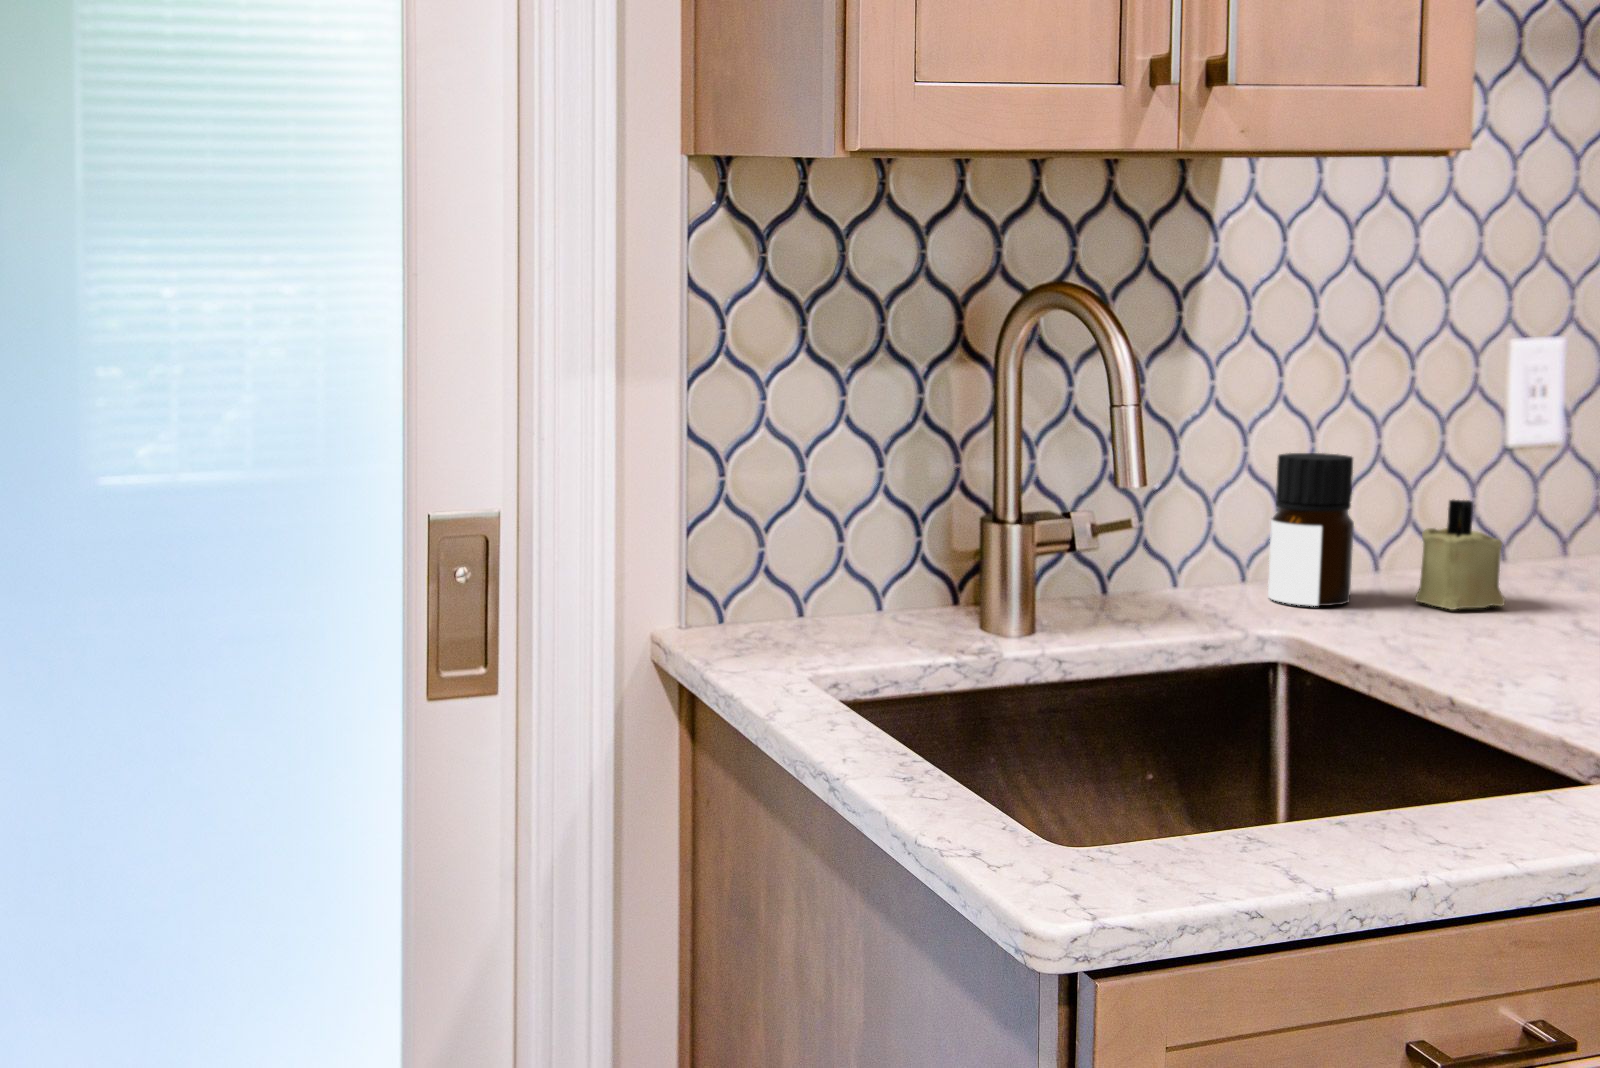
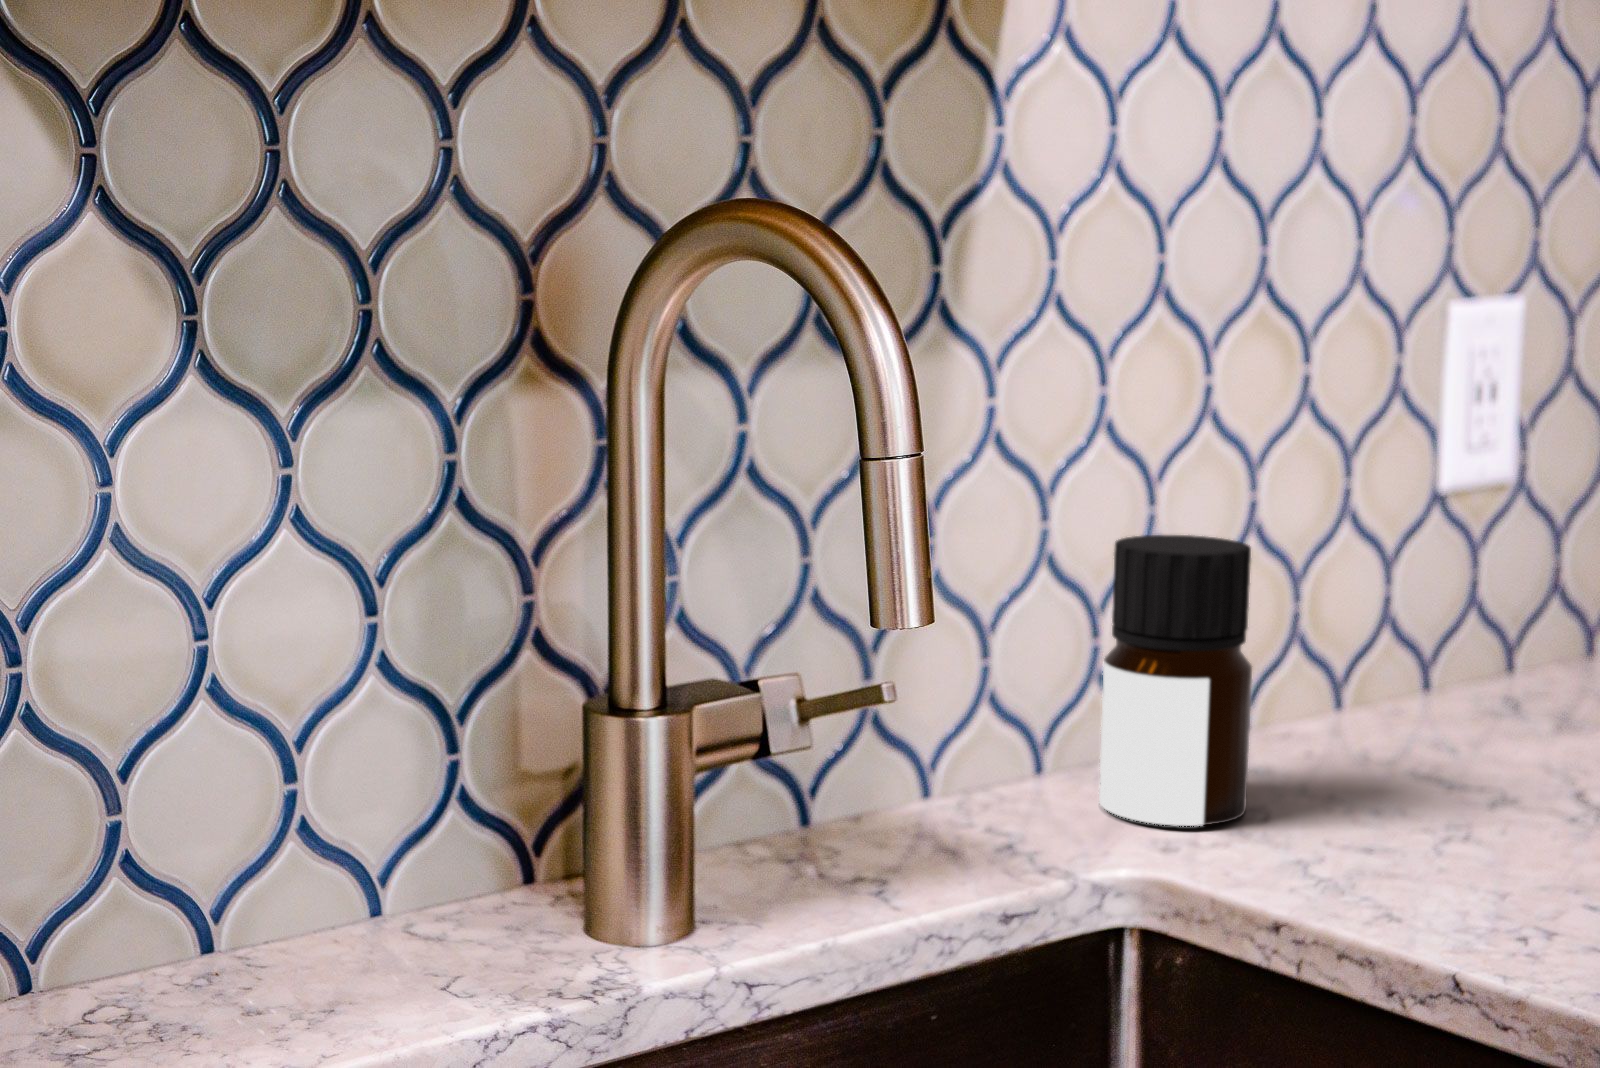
candle: present [1415,500,1505,610] -> none [1349,612,1500,817]

